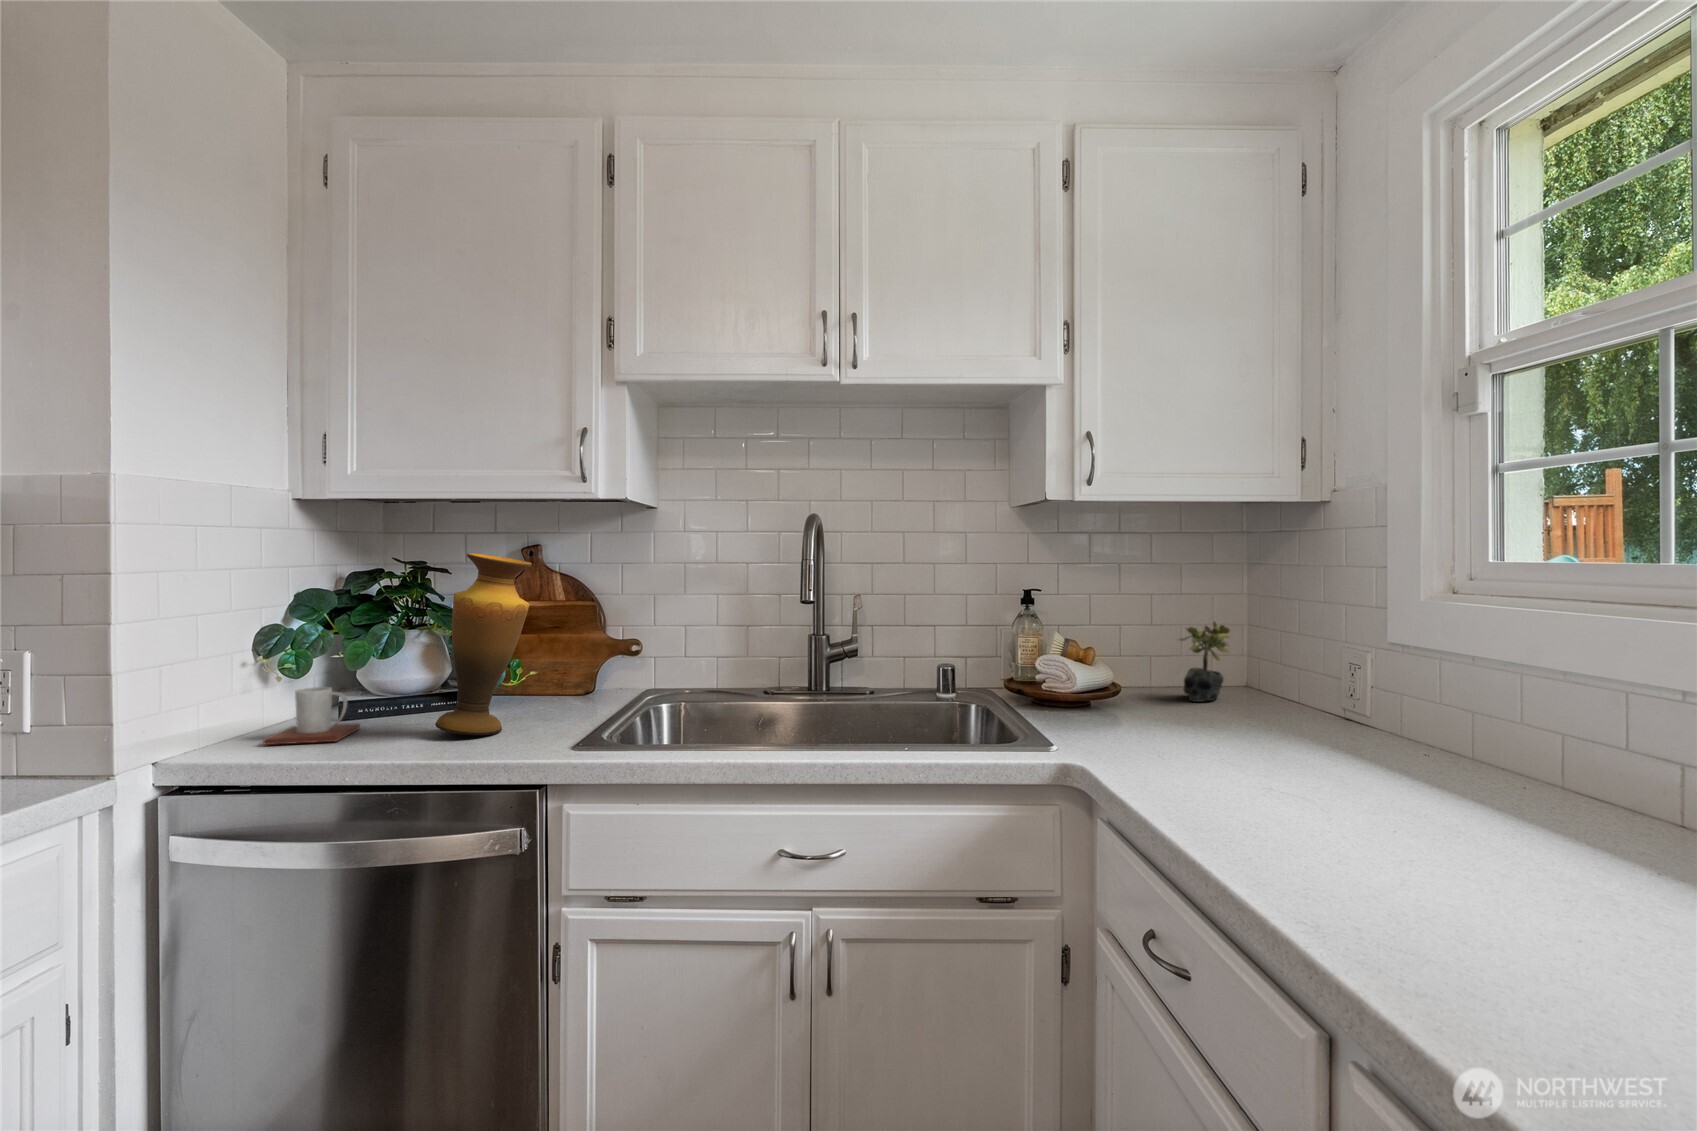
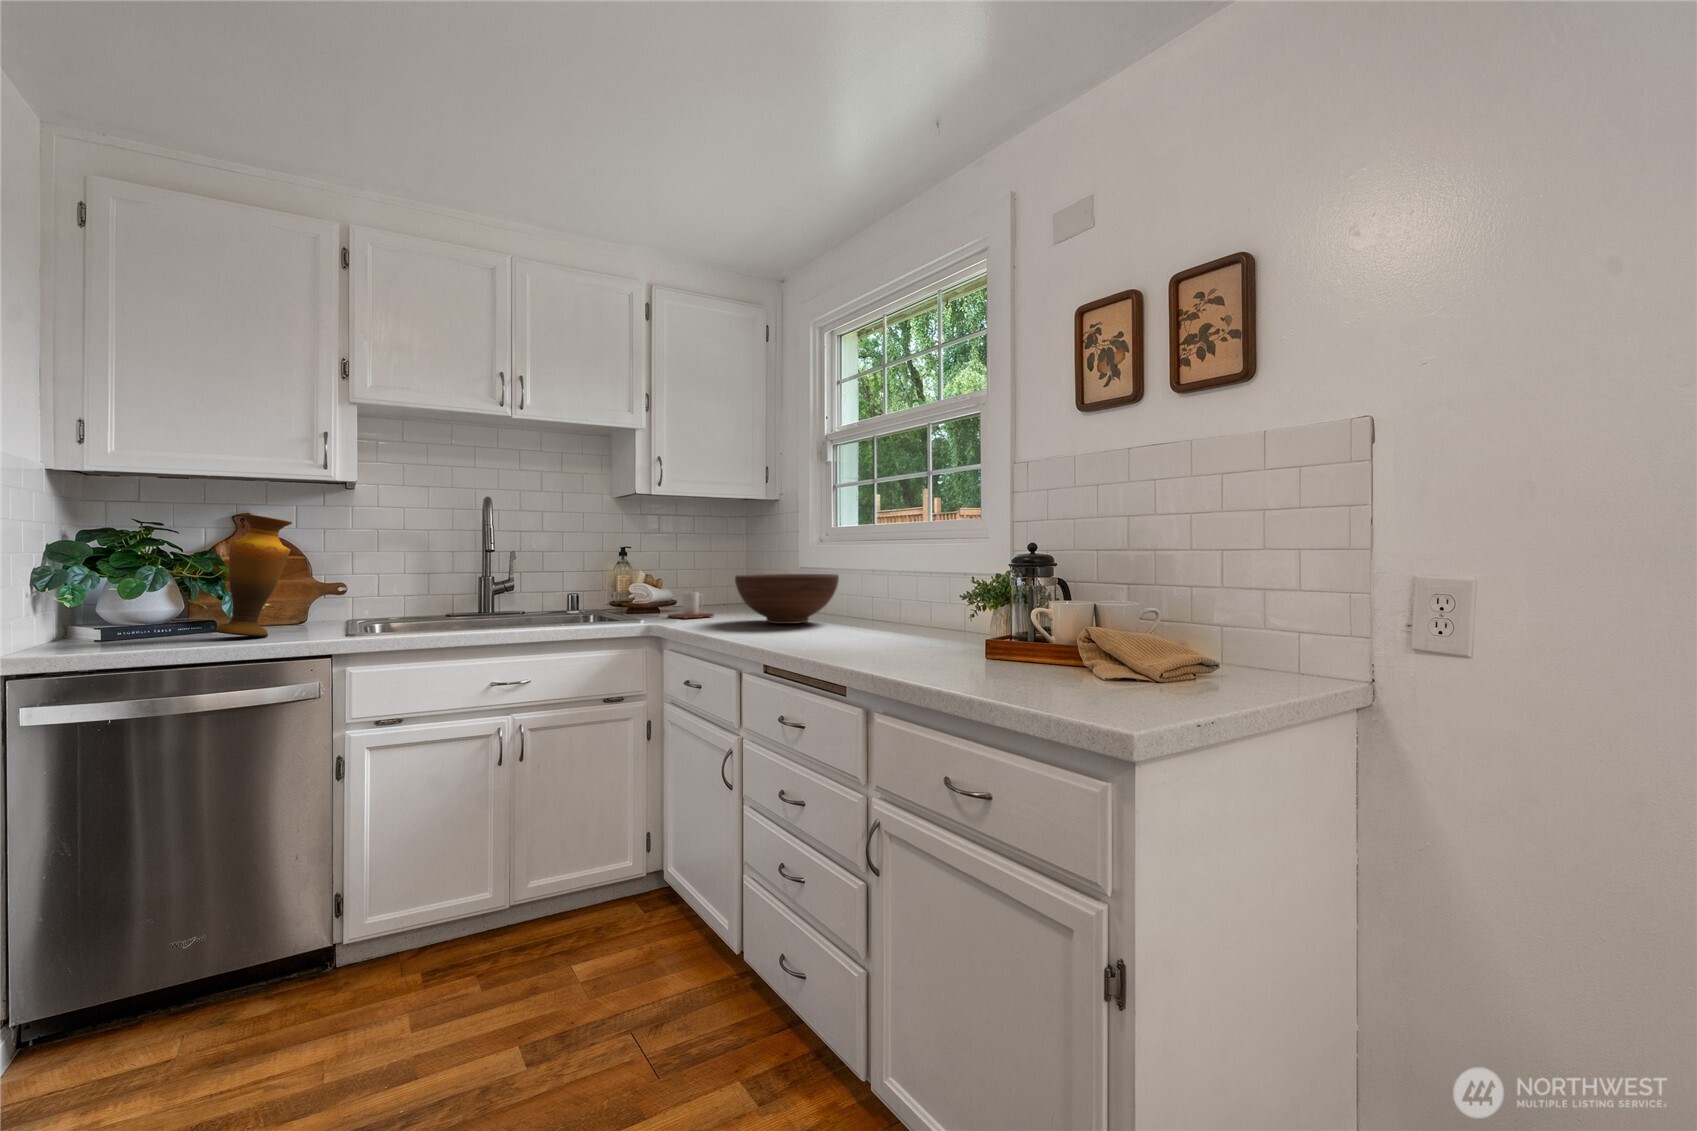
succulent plant: present [1179,622,1230,702] -> none [709,565,736,608]
fruit bowl: none [1252,667,1553,808] -> present [735,574,839,624]
mug: present [263,687,360,745] -> present [668,592,714,618]

